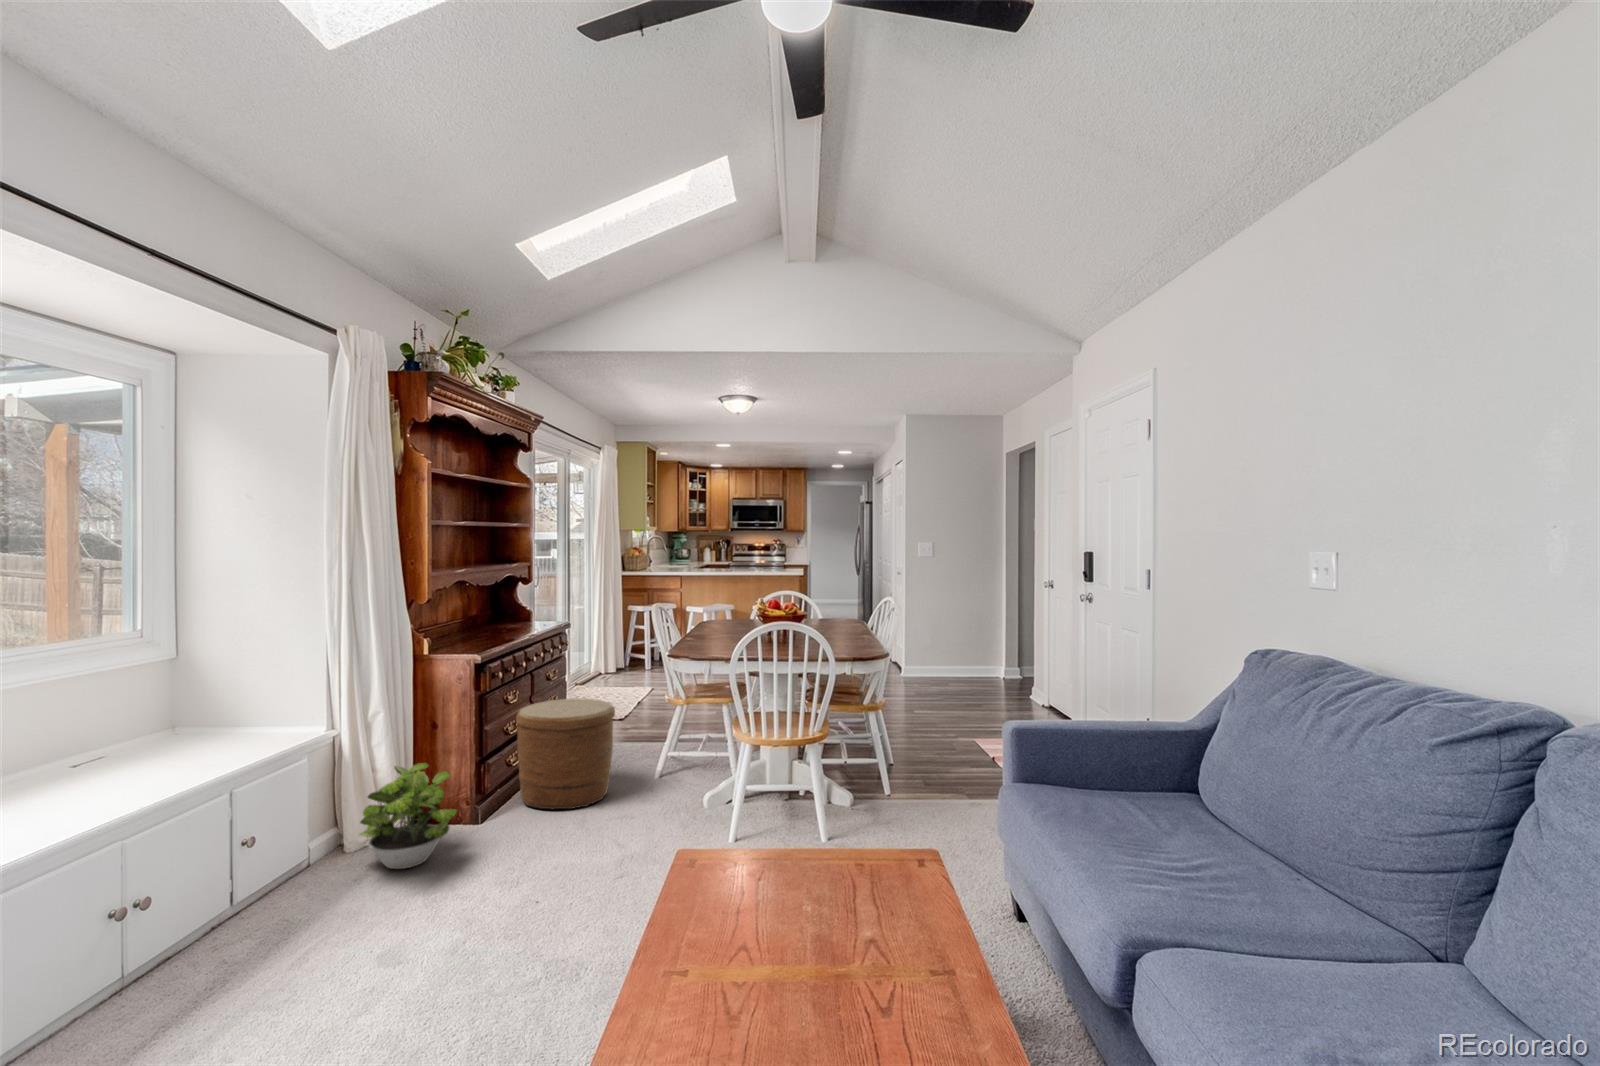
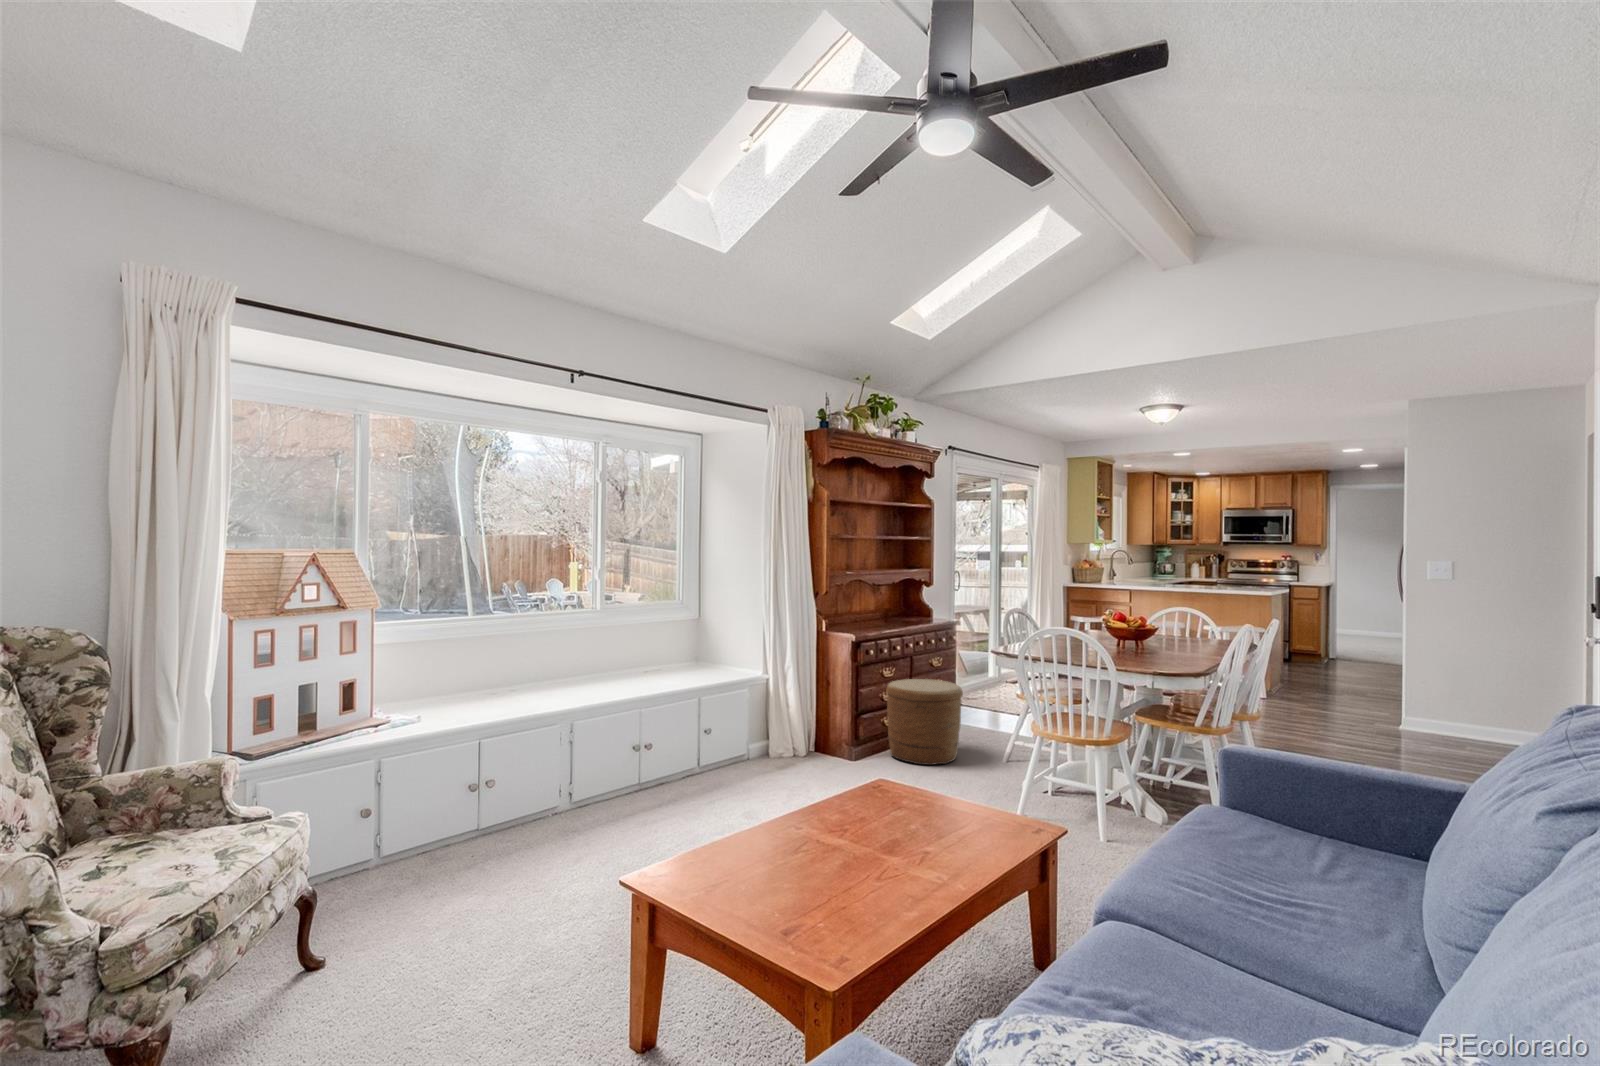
potted plant: present [360,763,457,869] -> none [762,704,822,773]

